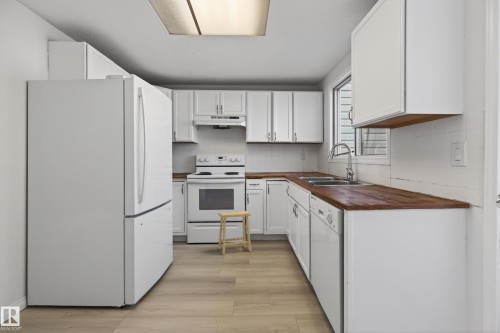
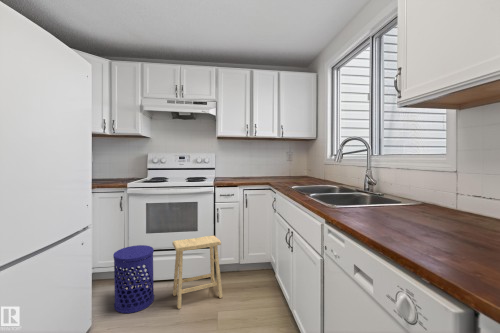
waste bin: none [182,216,206,255] -> present [113,245,154,313]

